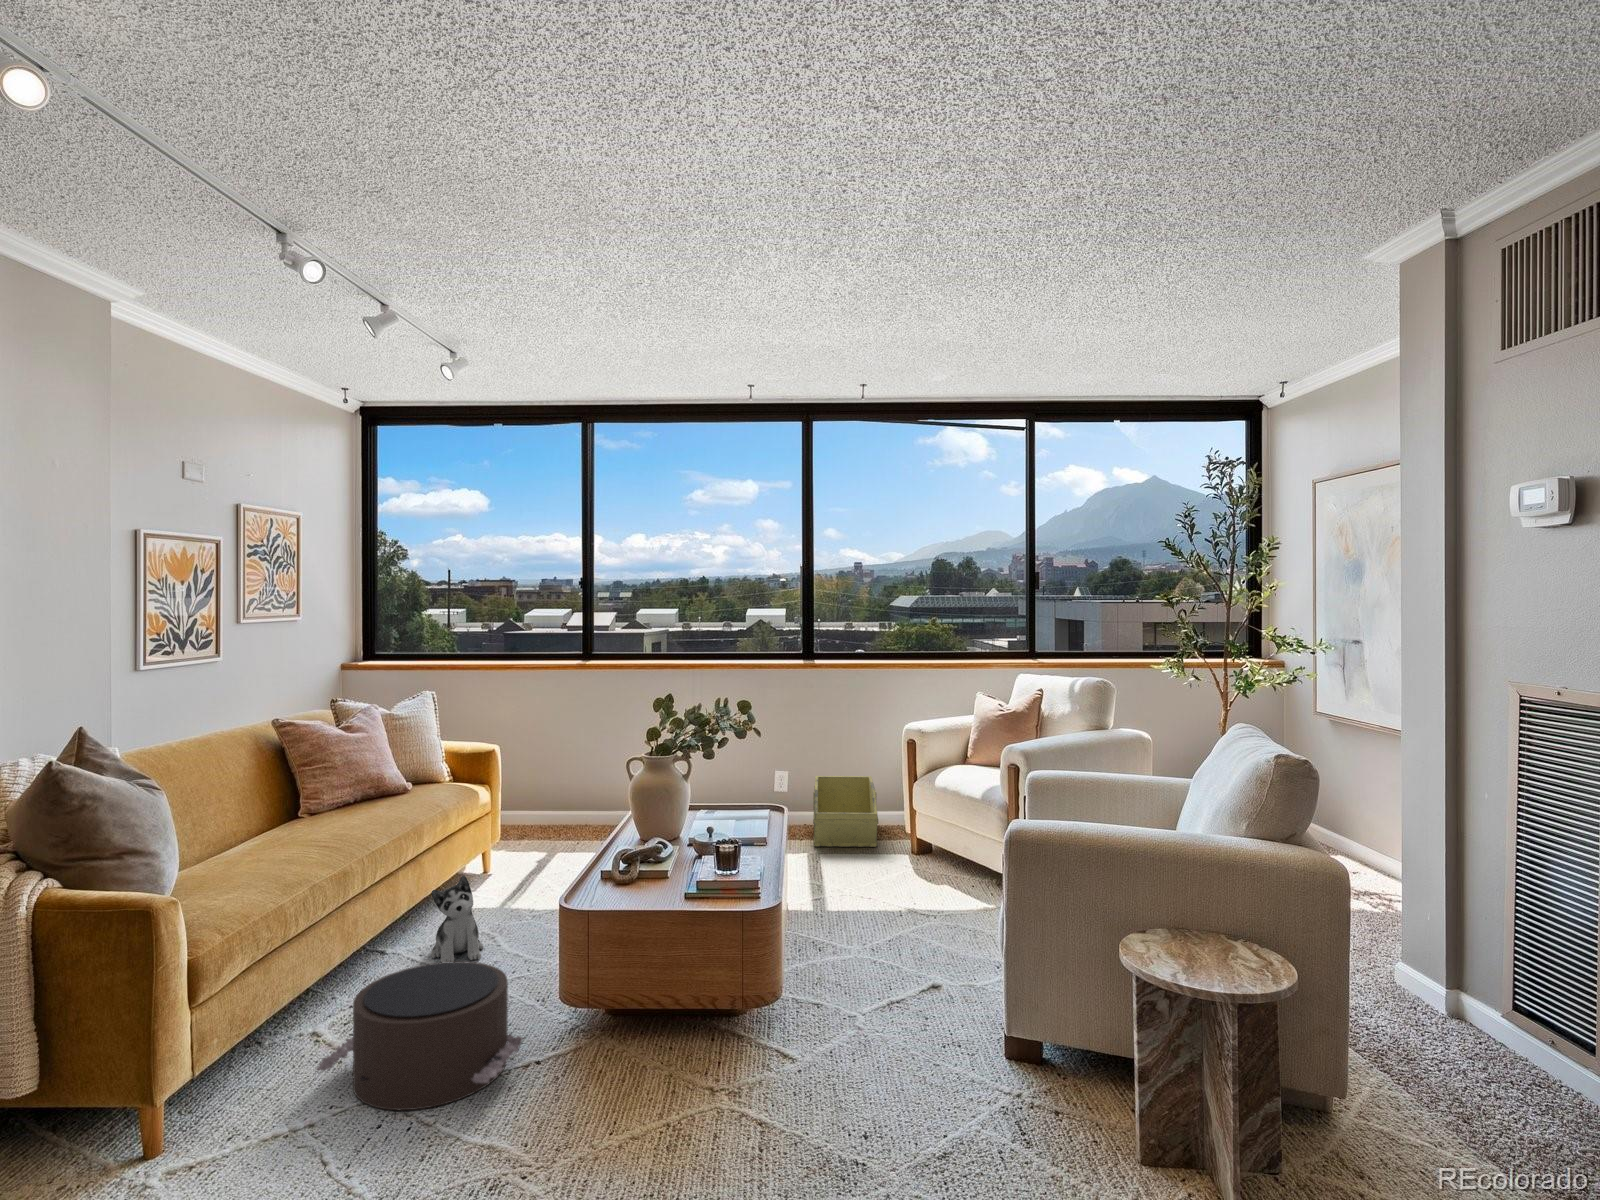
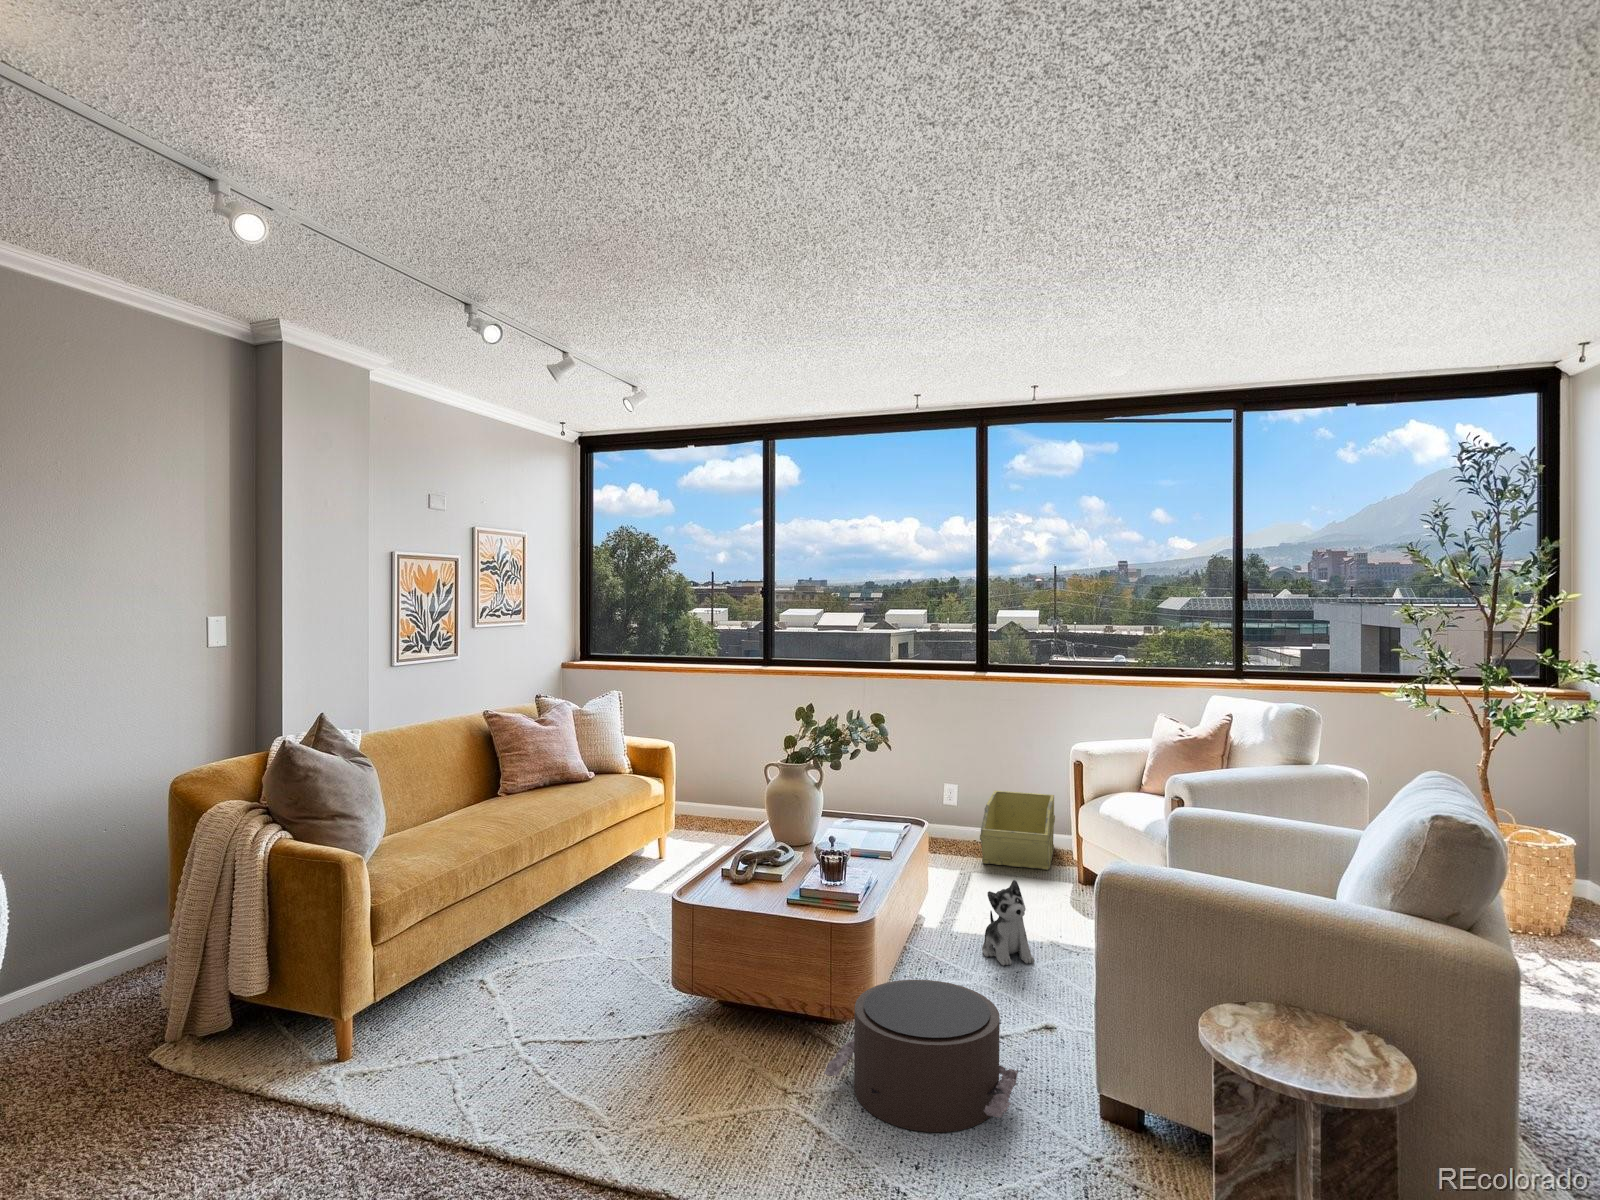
plush toy: present [431,876,484,962] -> present [982,880,1035,966]
pouf: present [316,961,524,1110] -> present [824,980,1018,1132]

